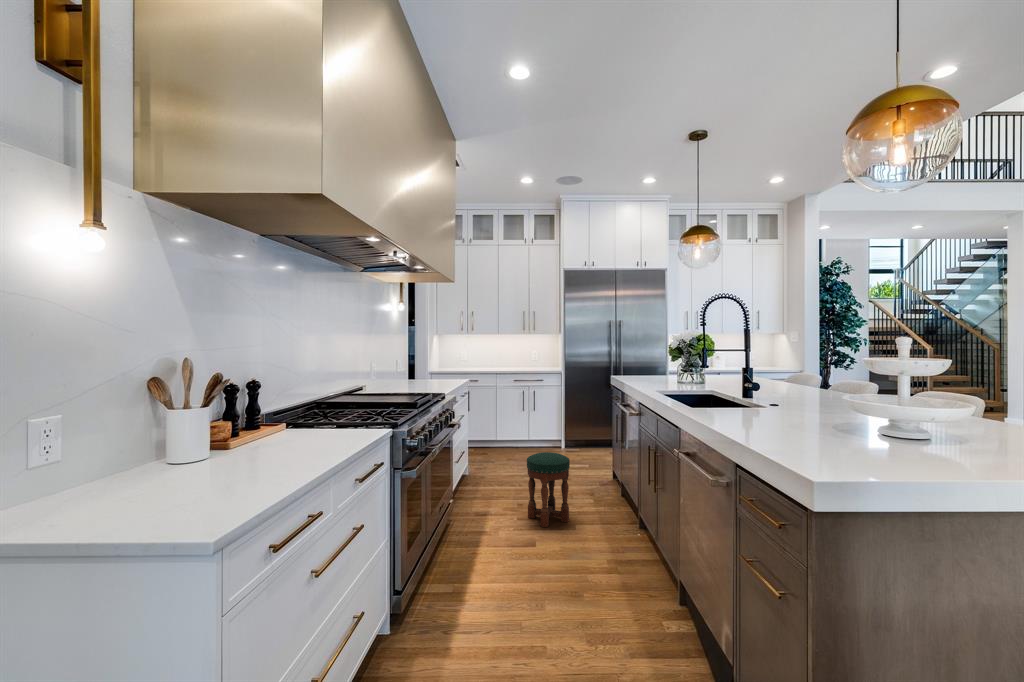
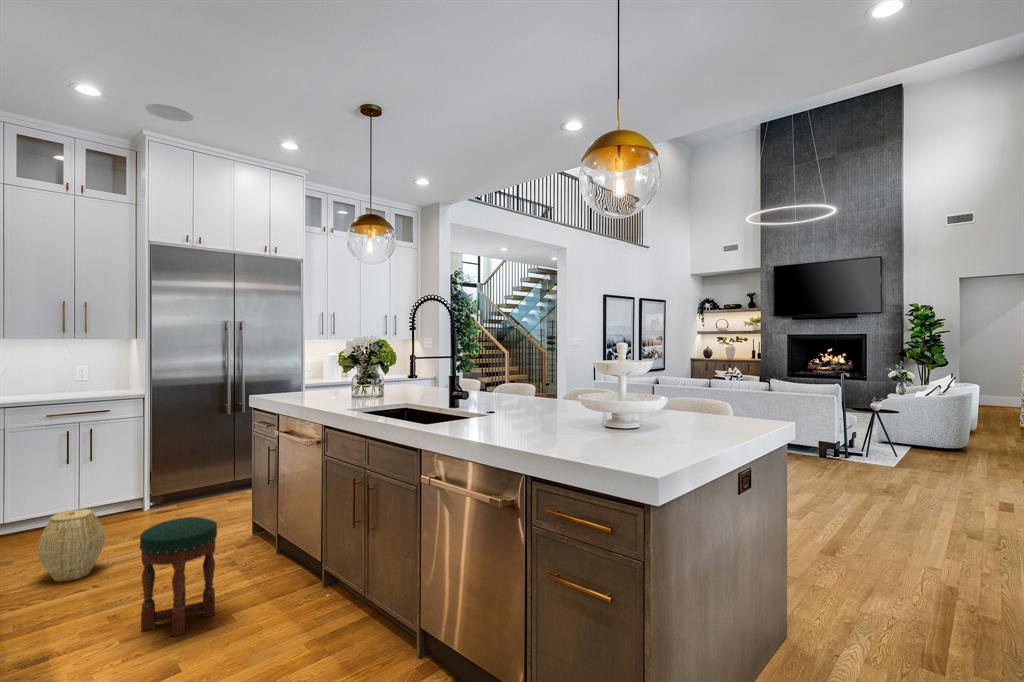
woven basket: none [497,438,528,479] -> present [38,509,105,581]

